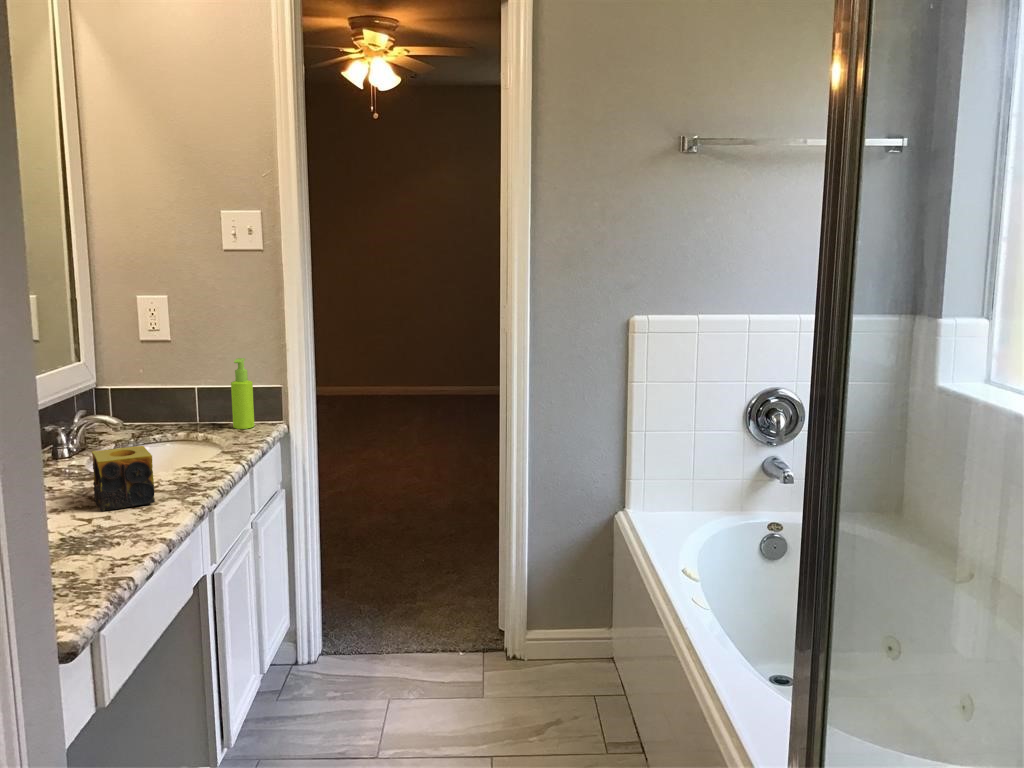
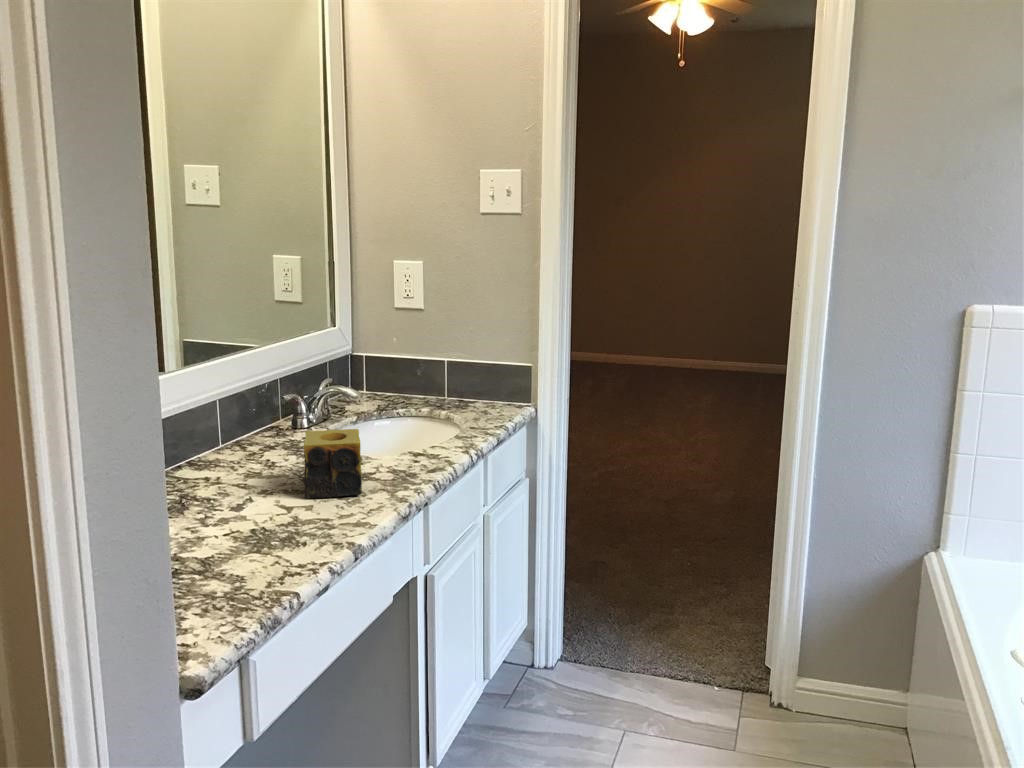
soap dispenser: present [231,358,254,429] -> none [478,332,500,409]

